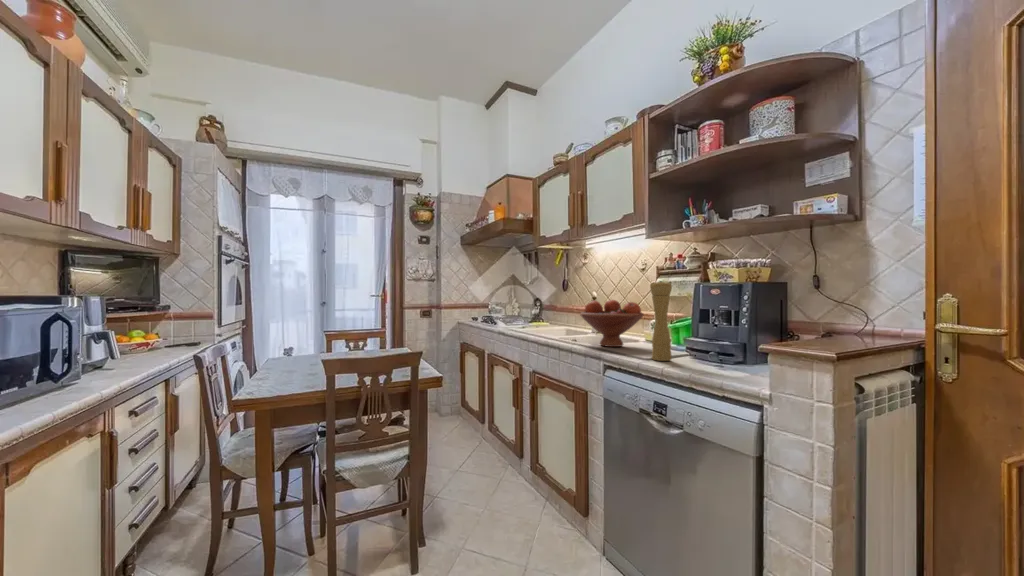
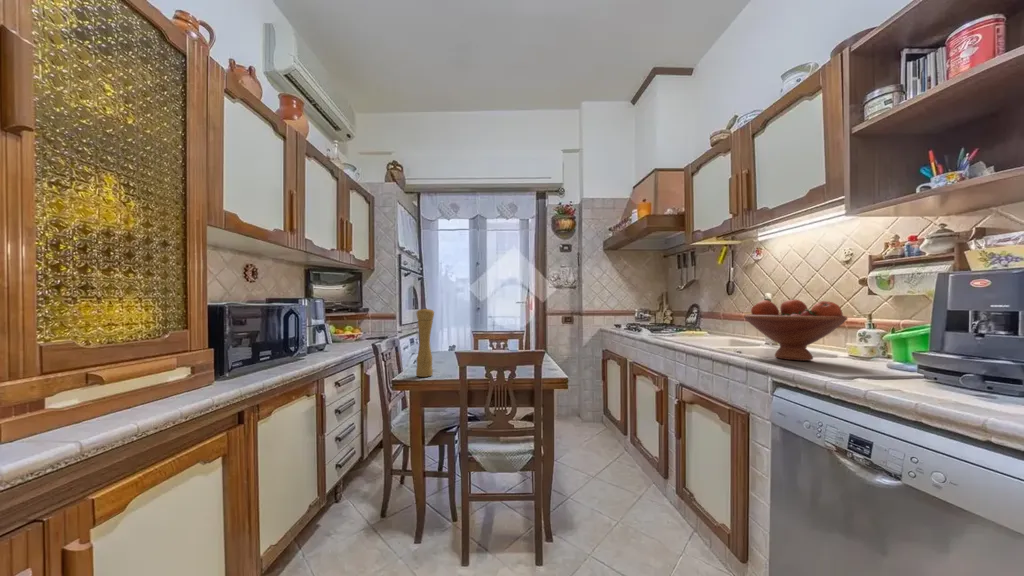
pepper mill: present [650,281,671,361] -> present [416,308,434,377]

